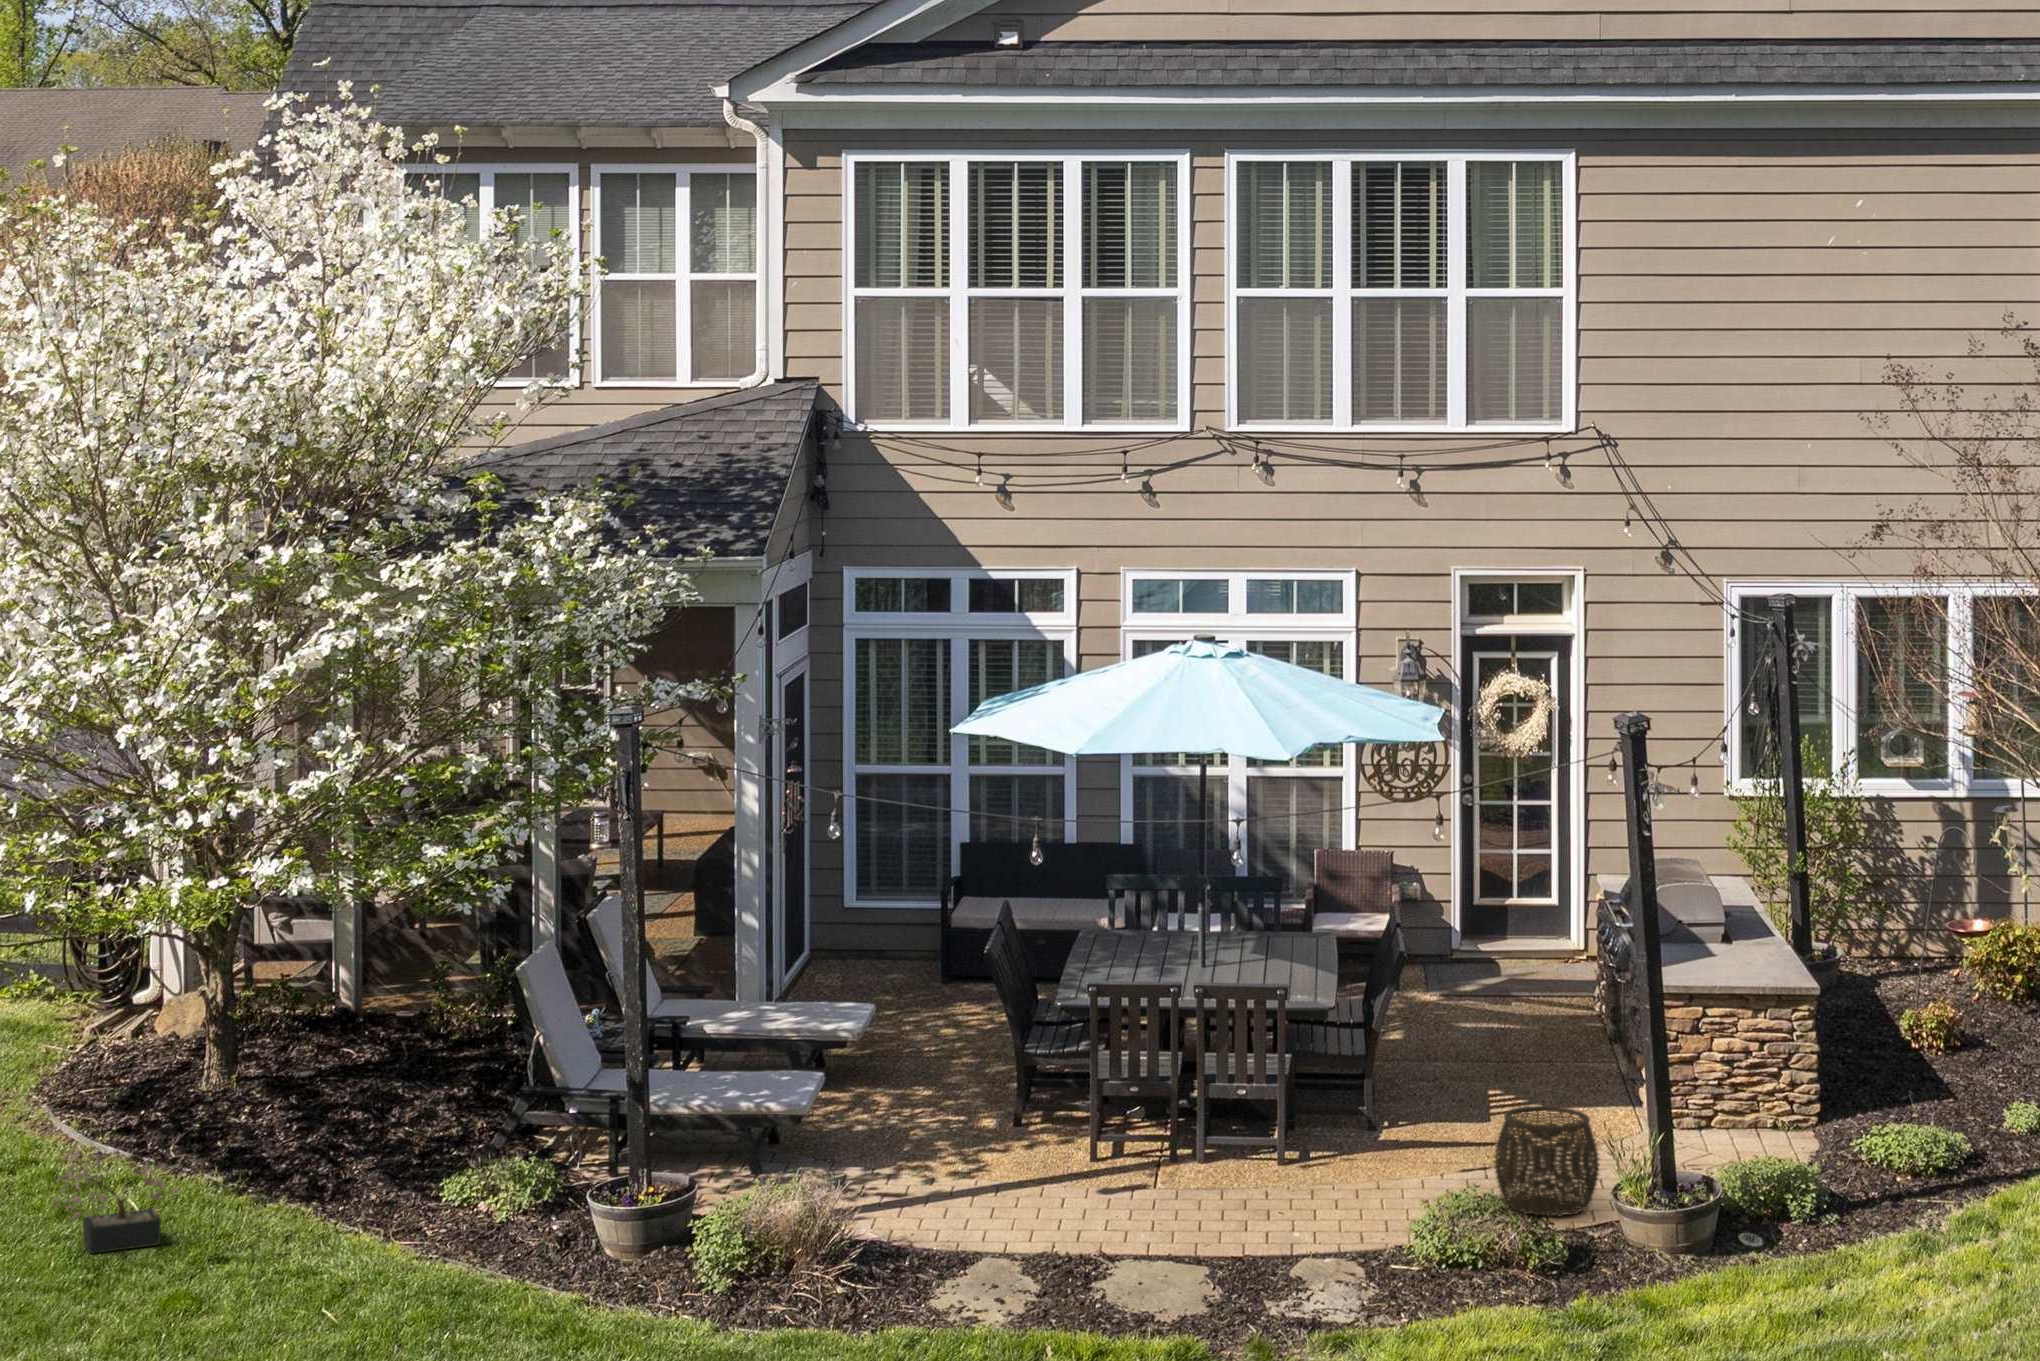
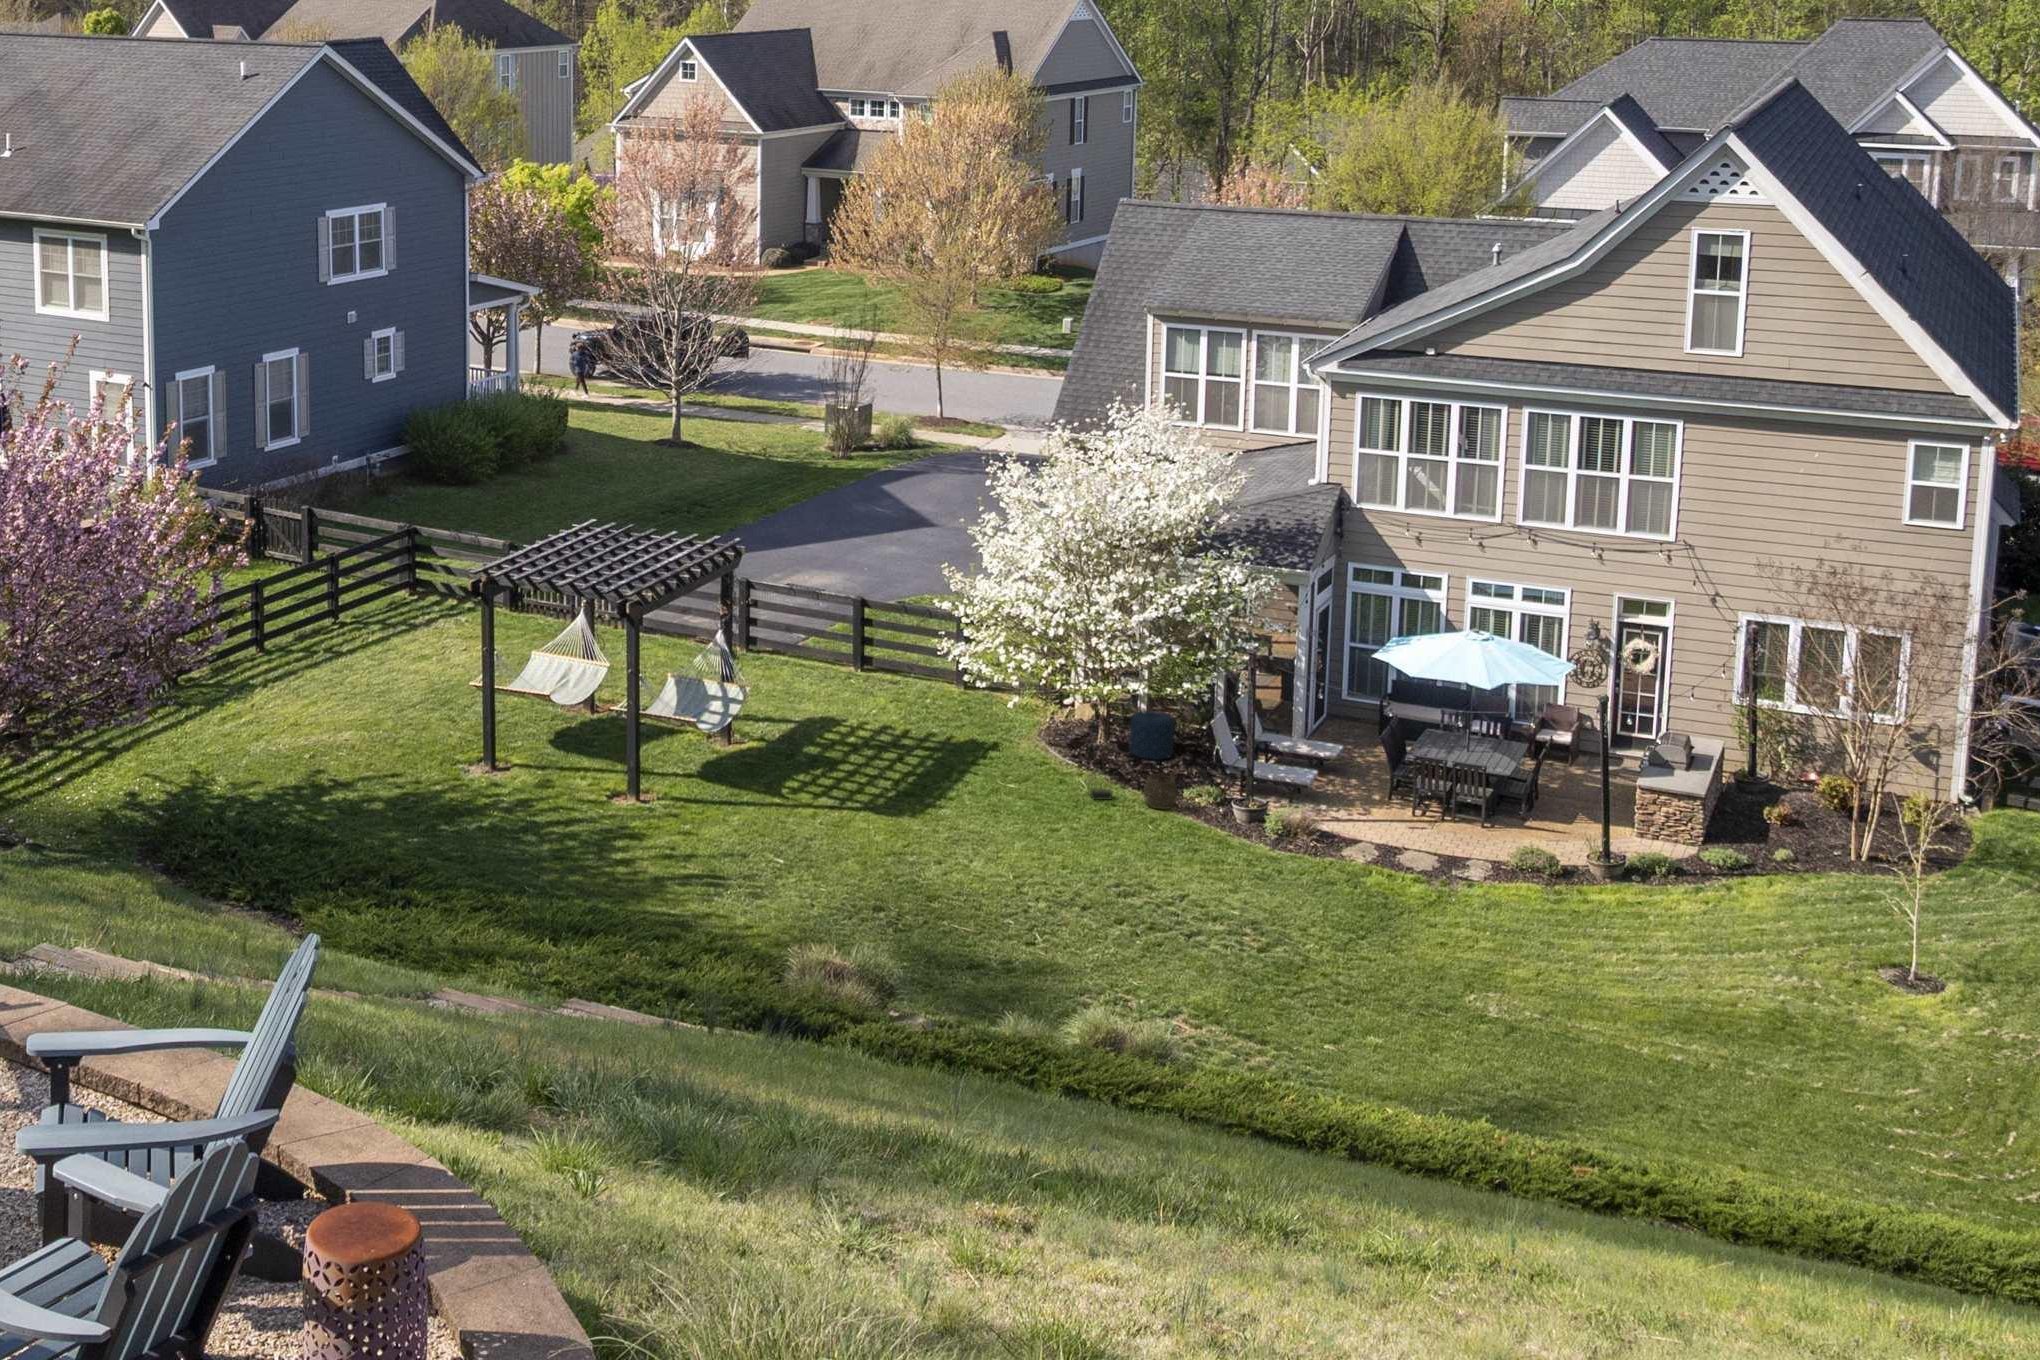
pouf: none [259,957,399,1104] -> present [1129,711,1175,760]
woven basket: present [1494,1106,1599,1217] -> present [1144,775,1177,809]

